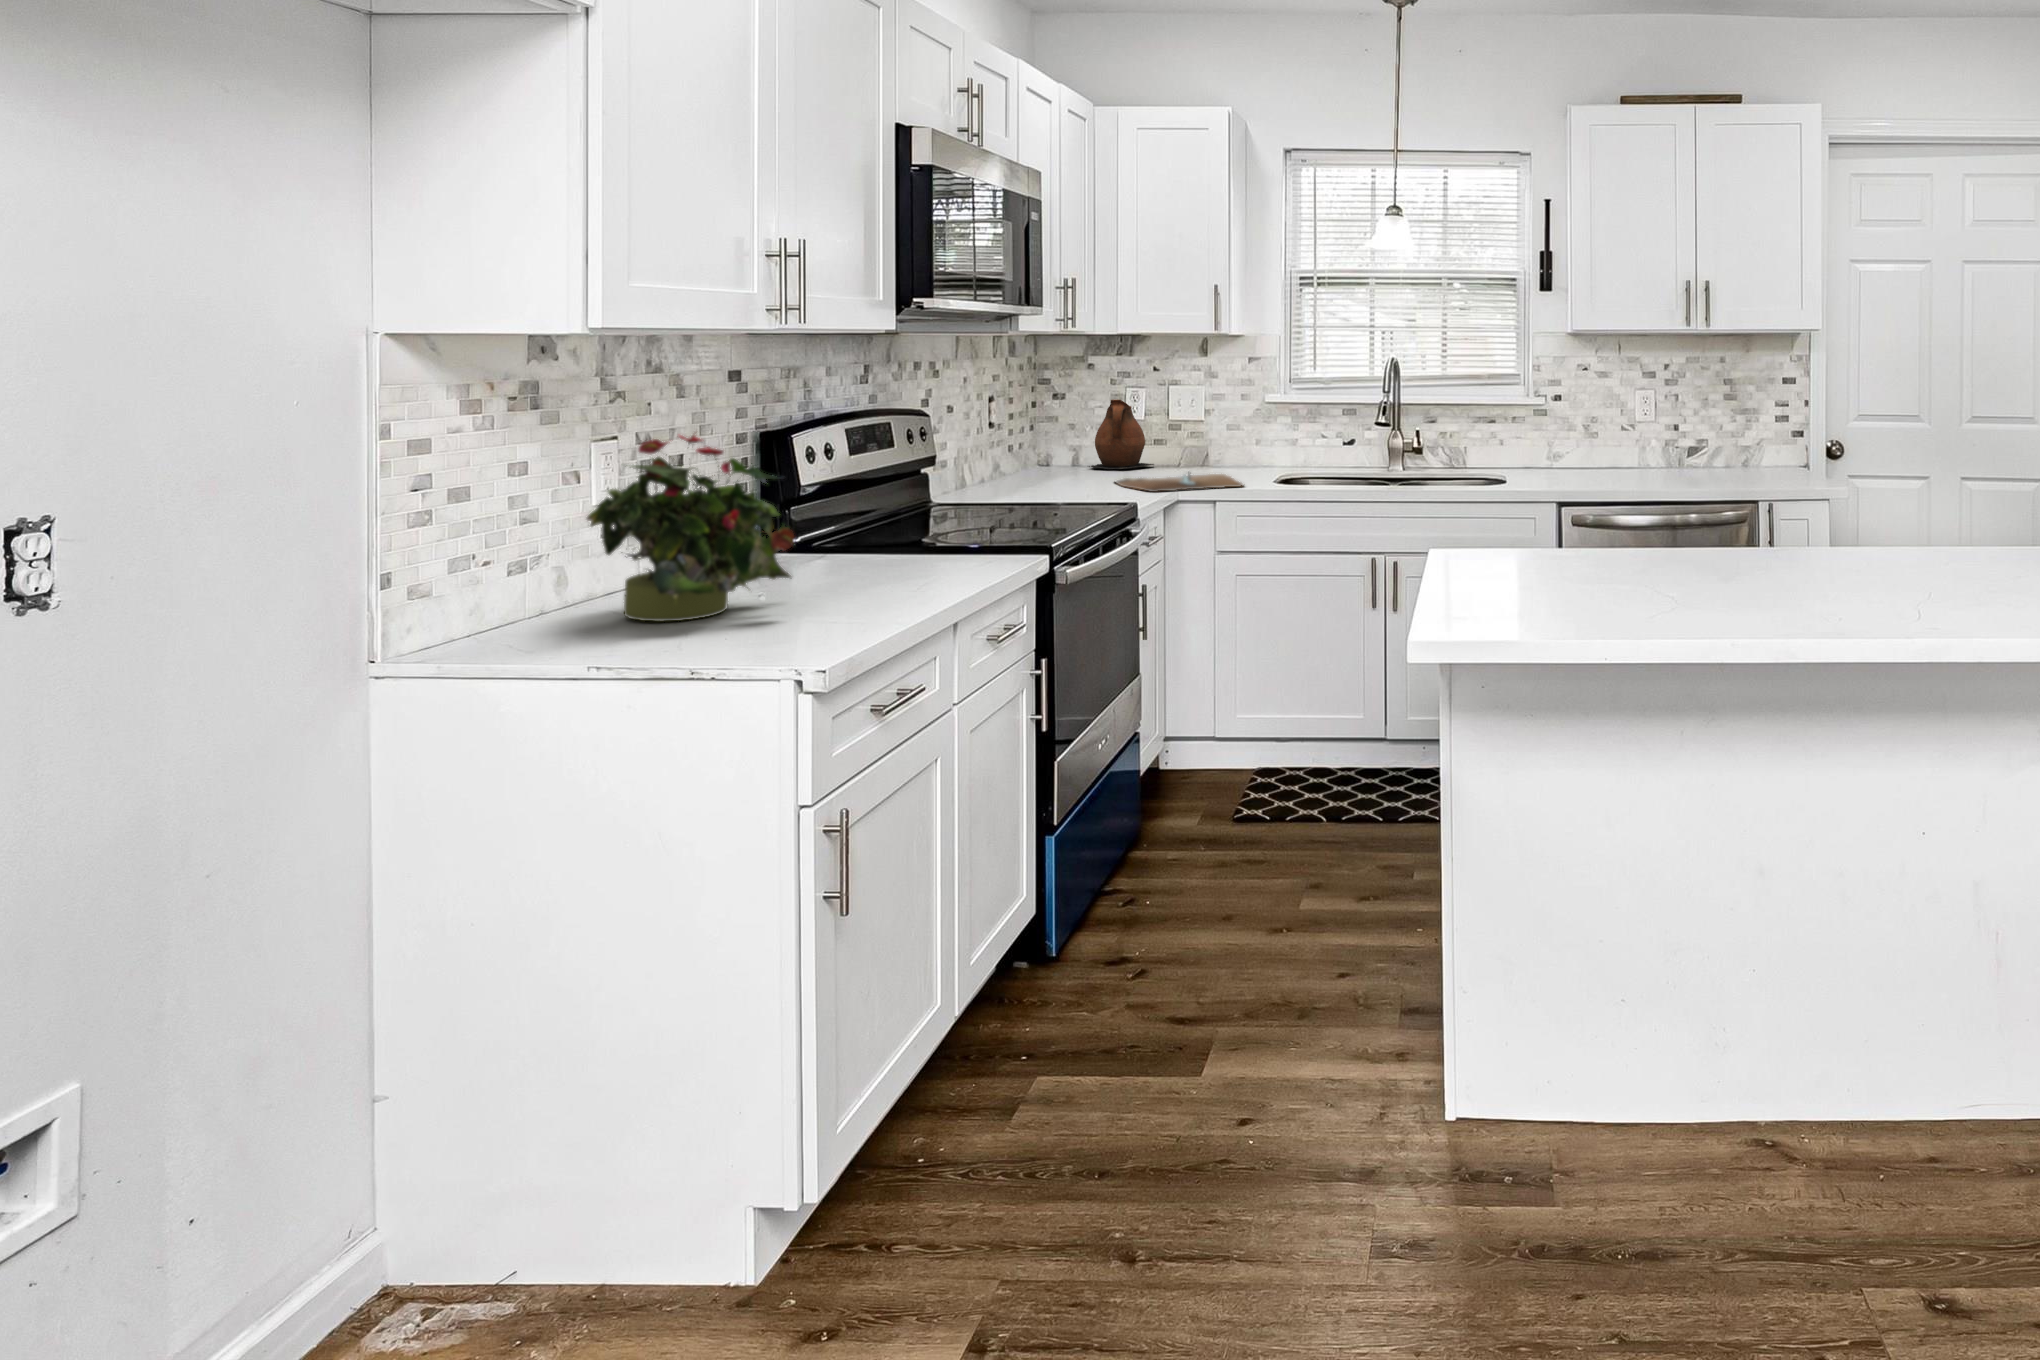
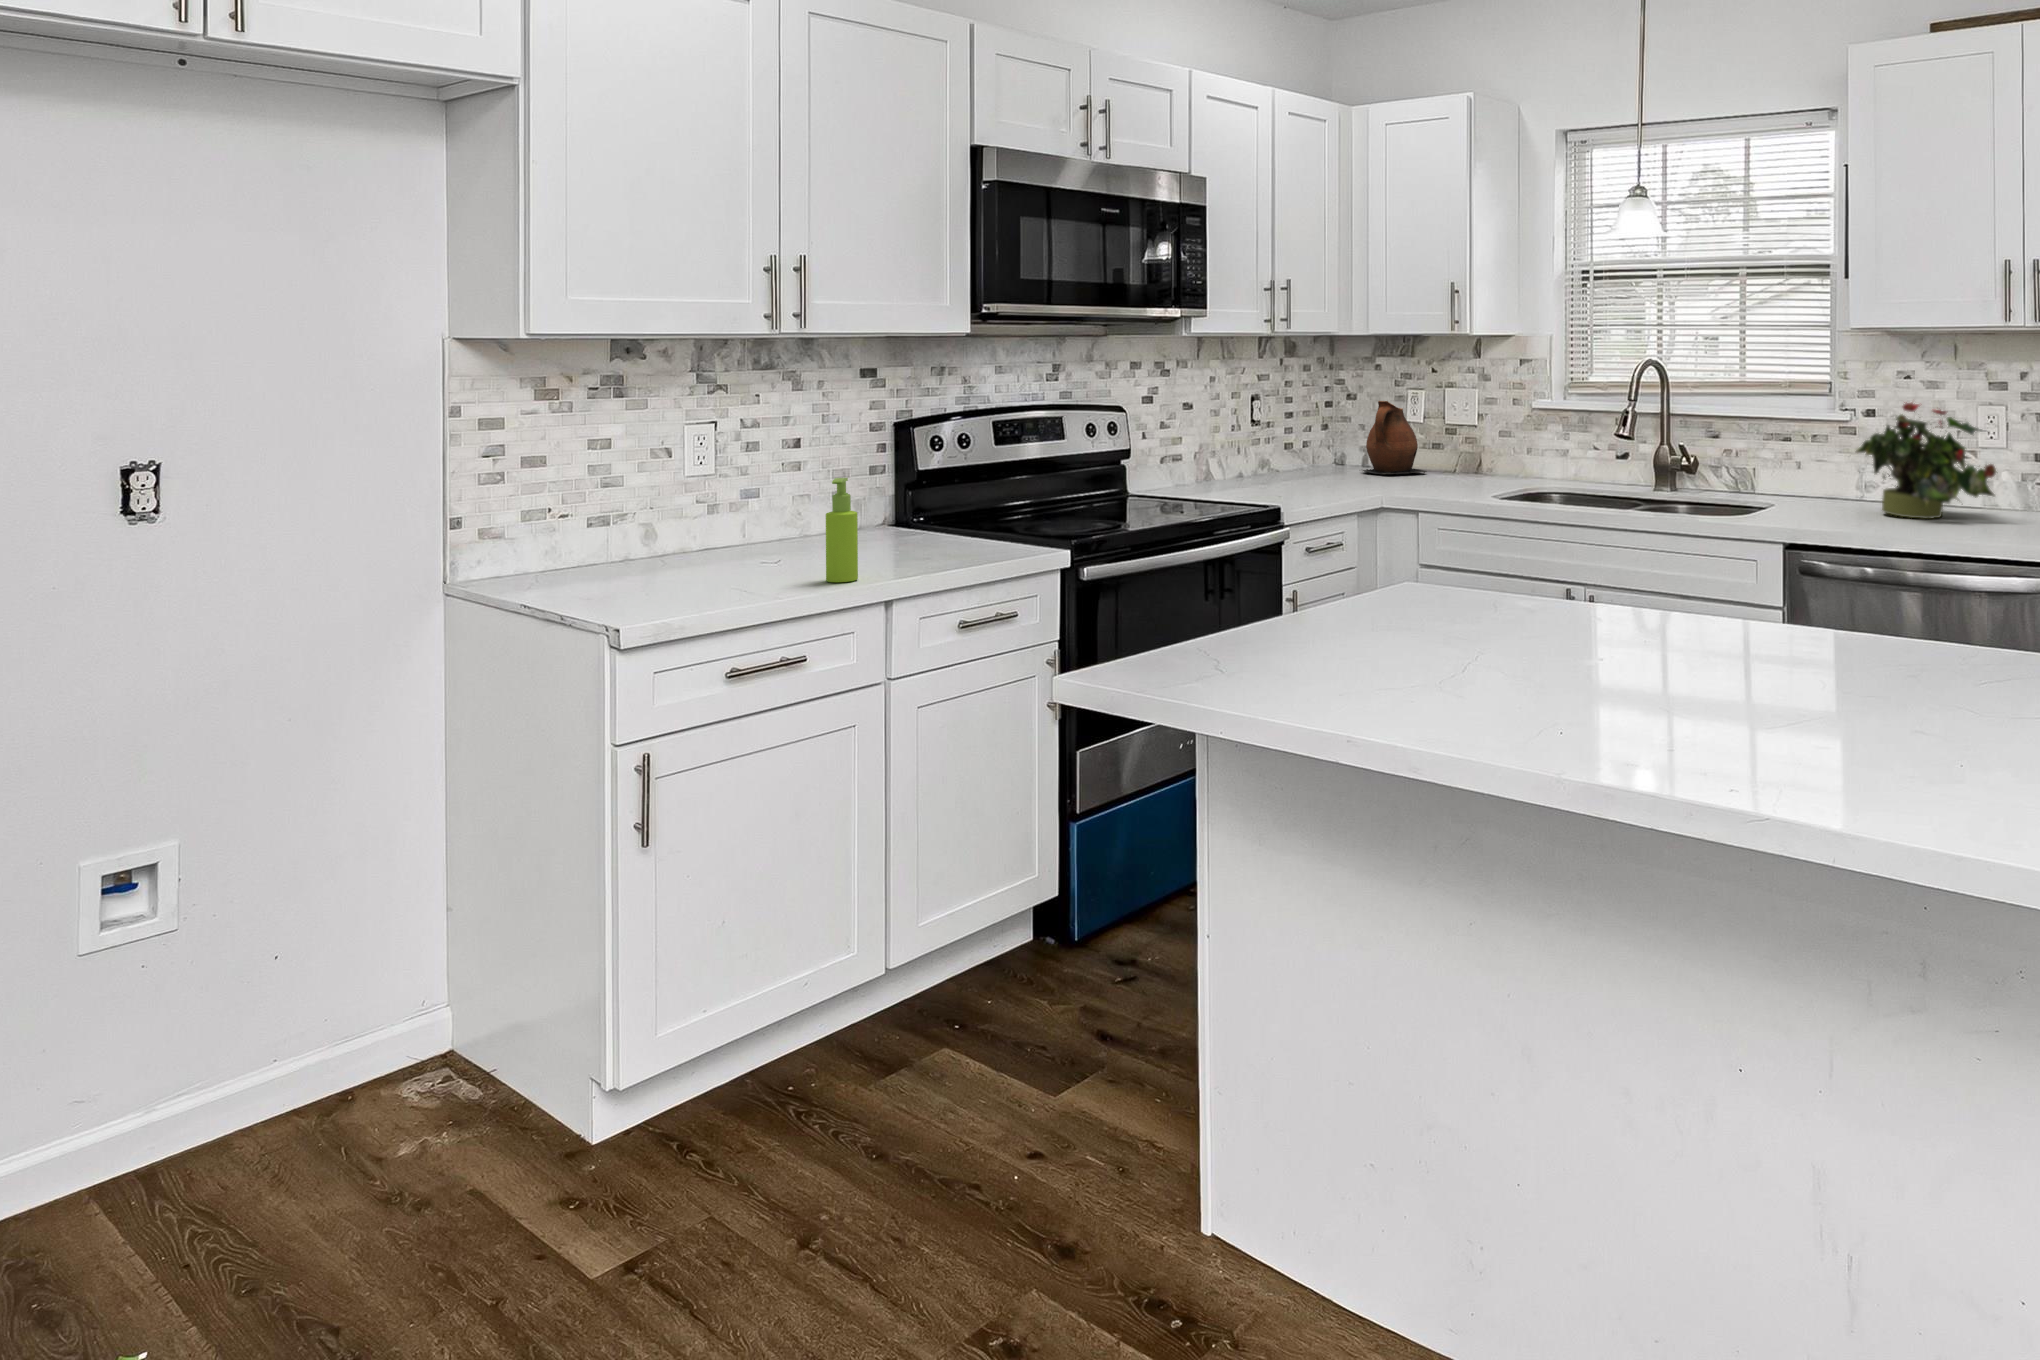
potted plant: present [587,435,794,621] -> present [1856,403,1996,519]
cutting board: present [1116,473,1243,492] -> none [1332,479,1462,500]
soap dispenser: none [882,489,918,605] -> present [826,478,858,582]

